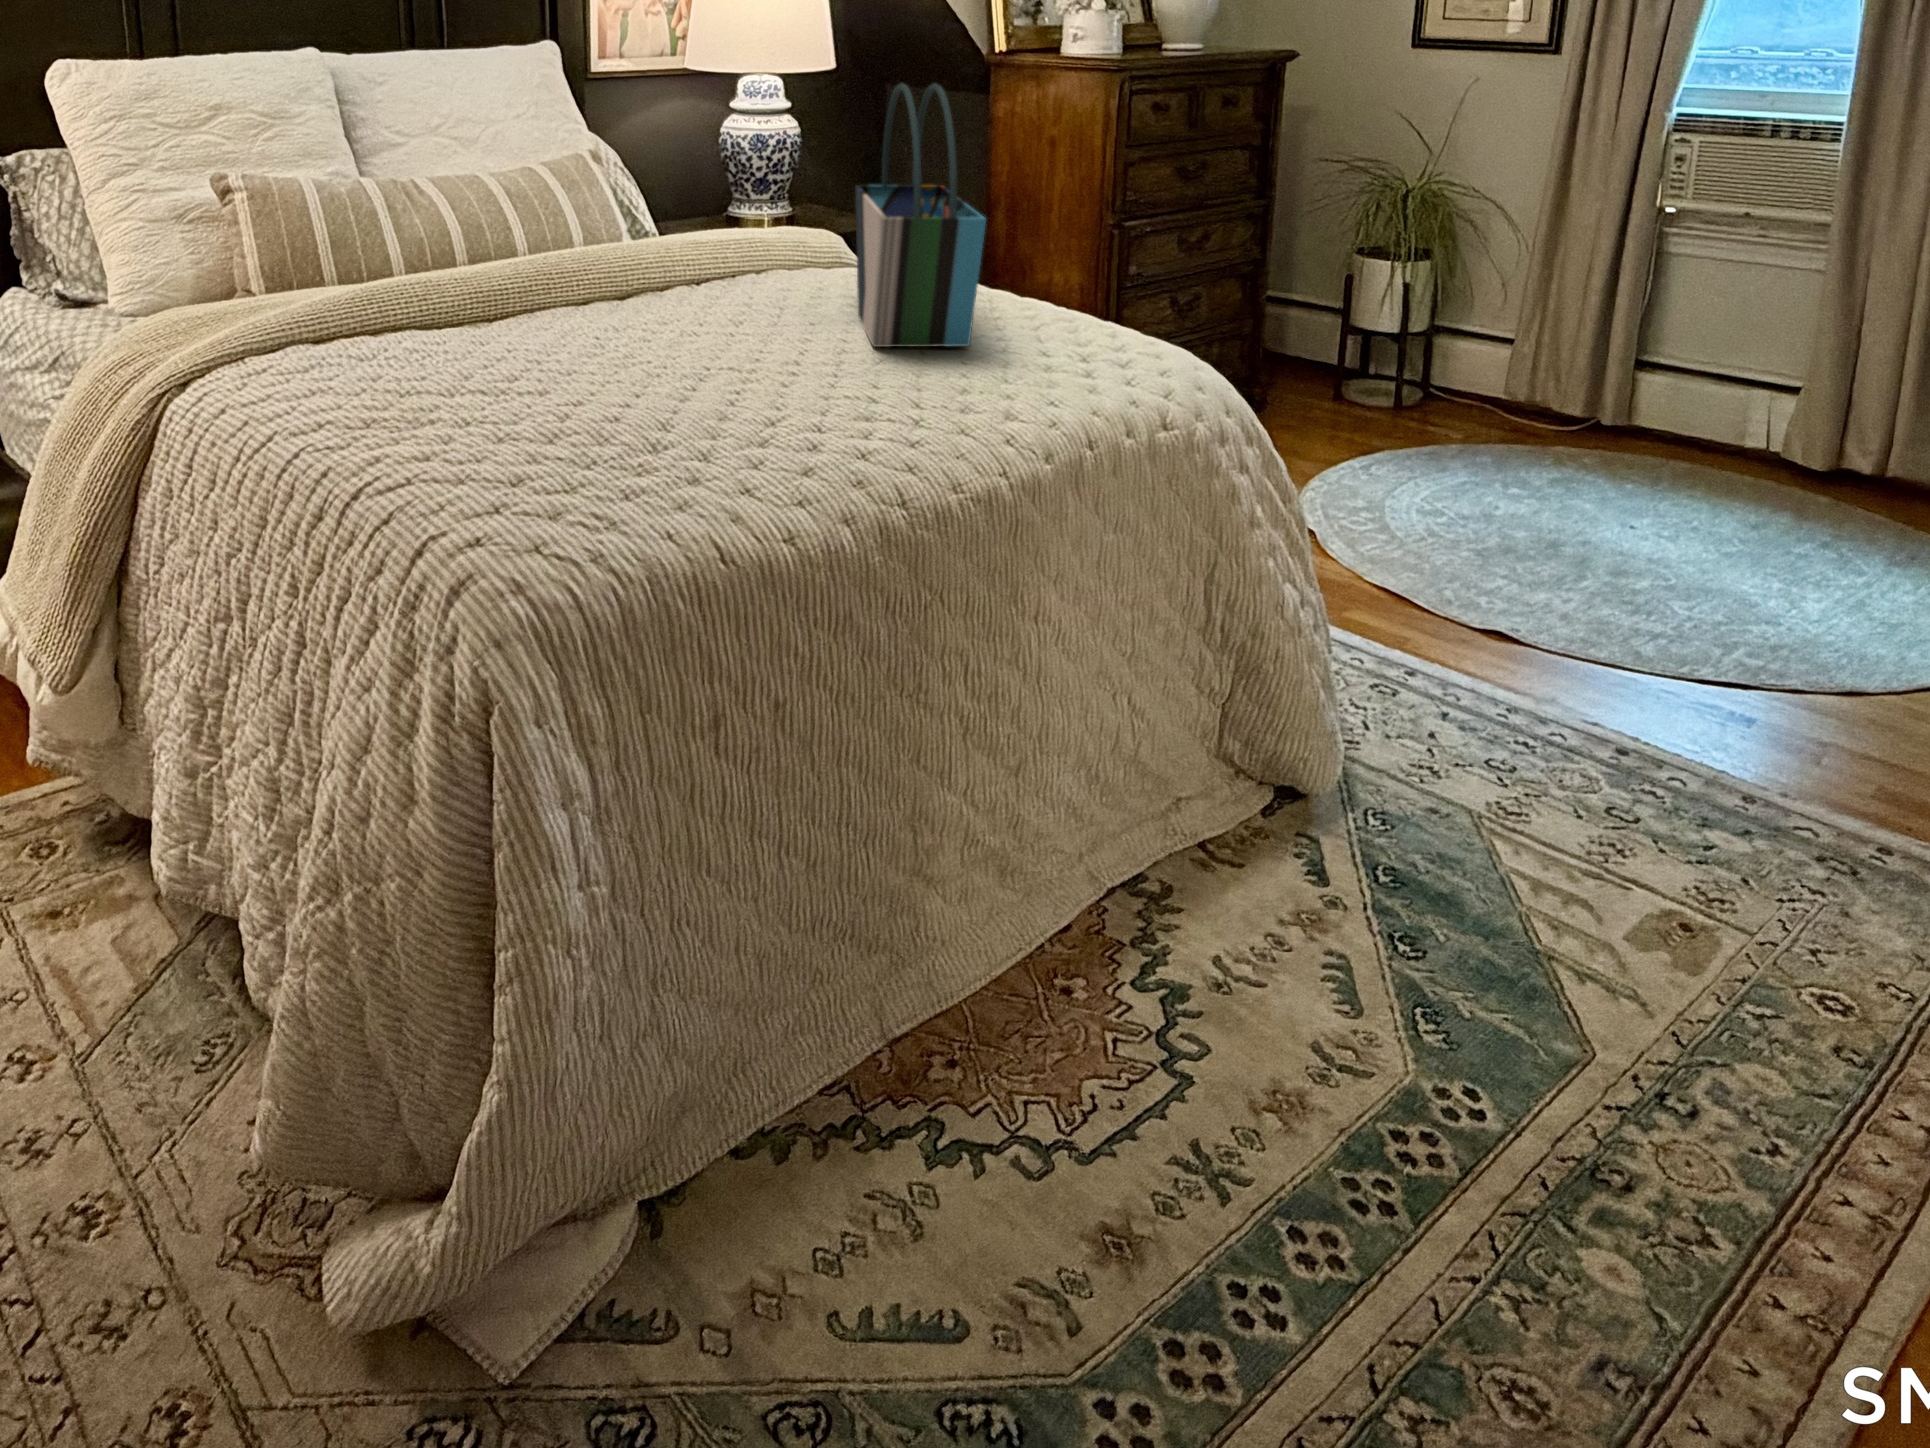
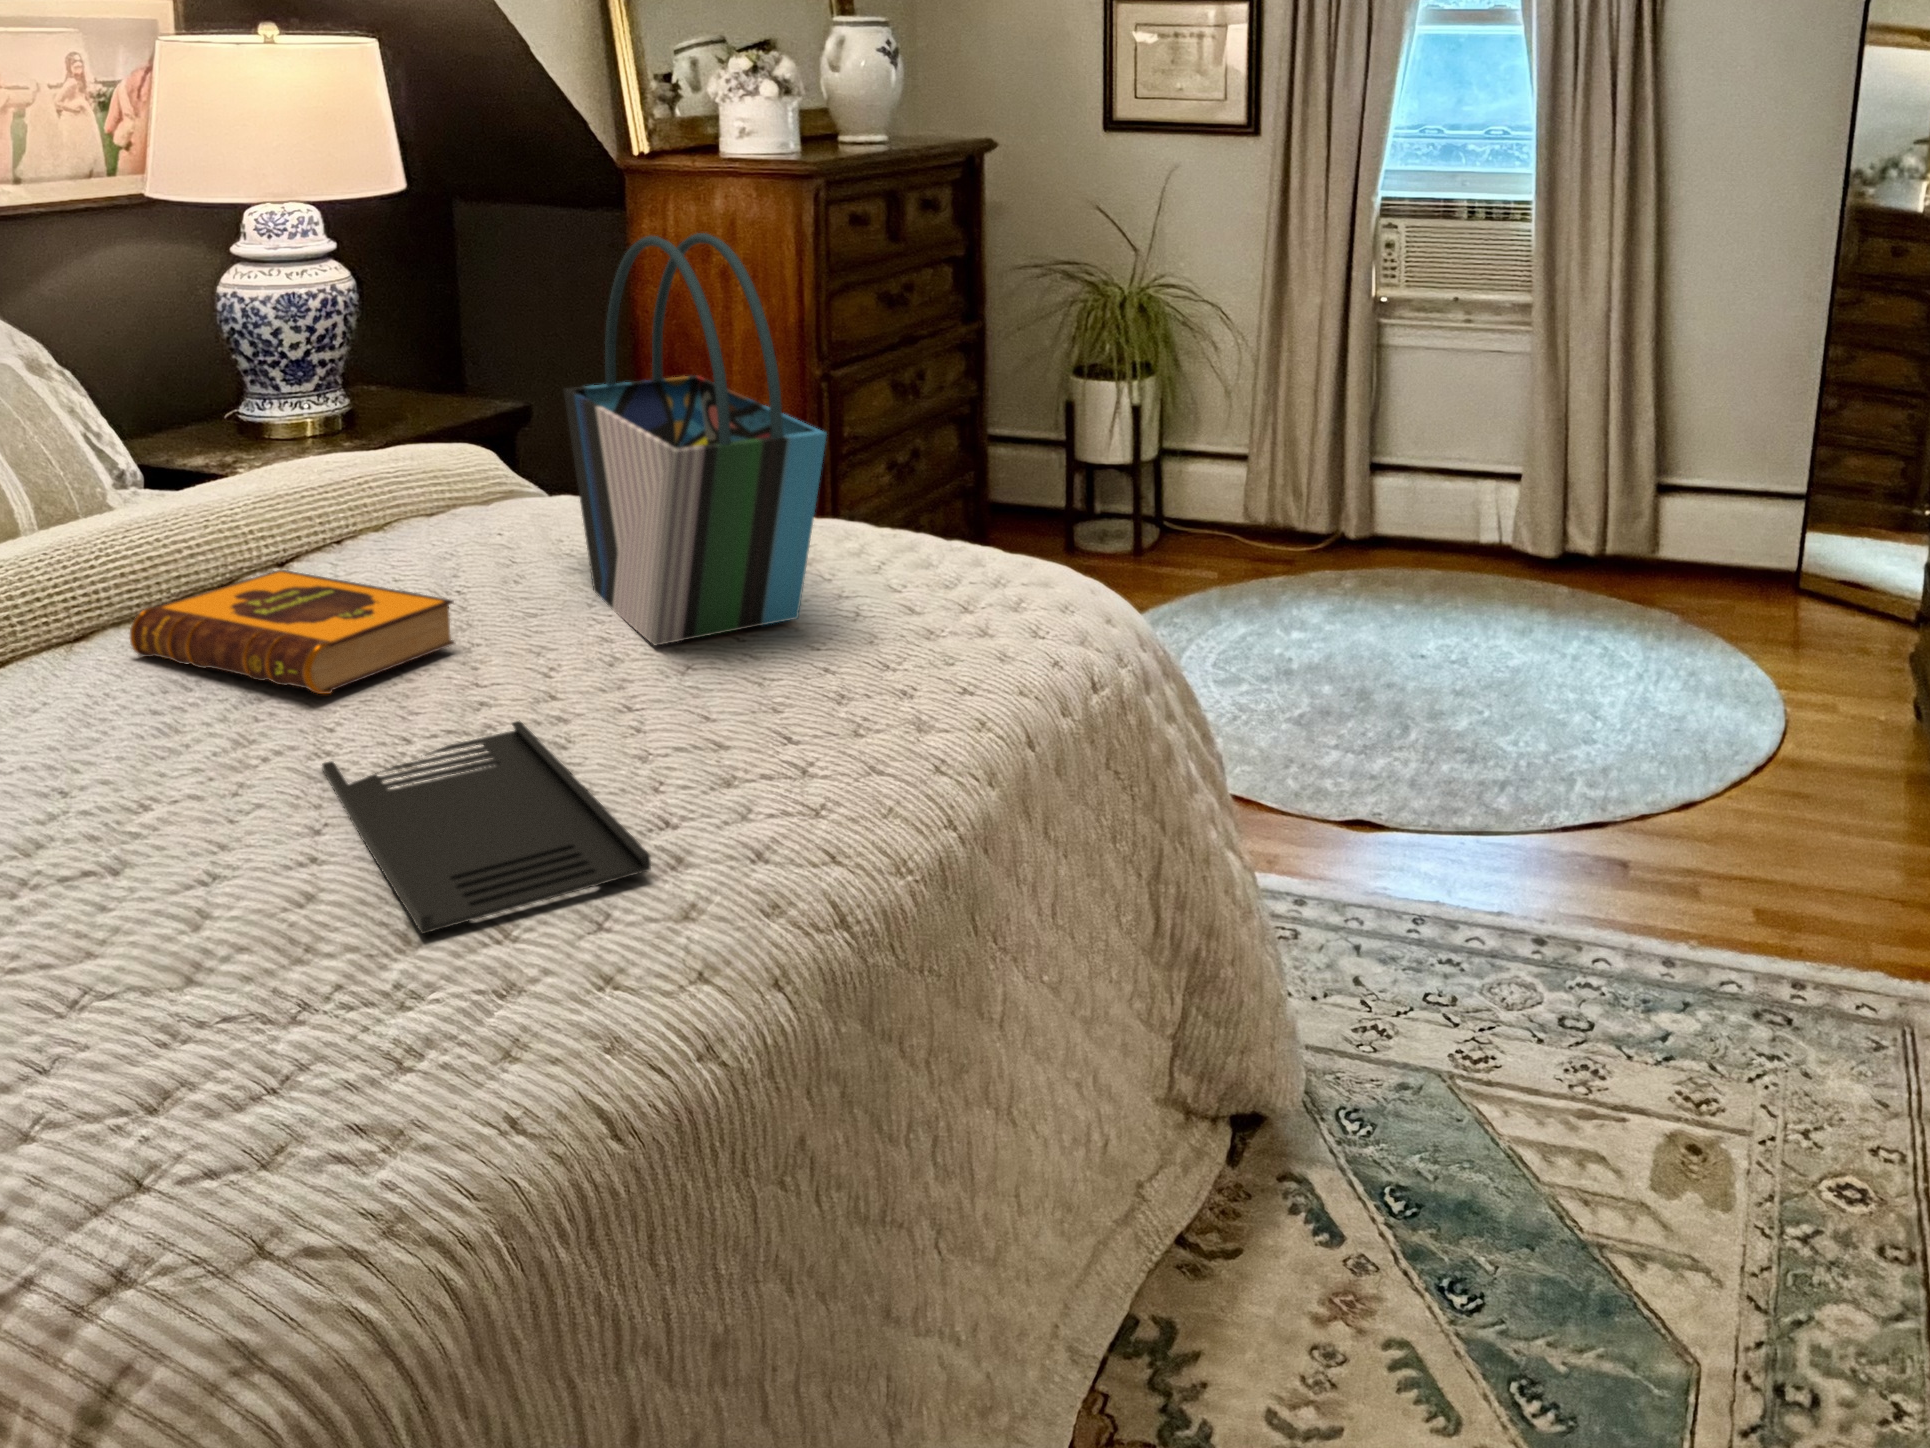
hardback book: none [603,276,763,340] -> present [130,570,455,694]
tray: none [665,368,797,449] -> present [322,721,651,934]

